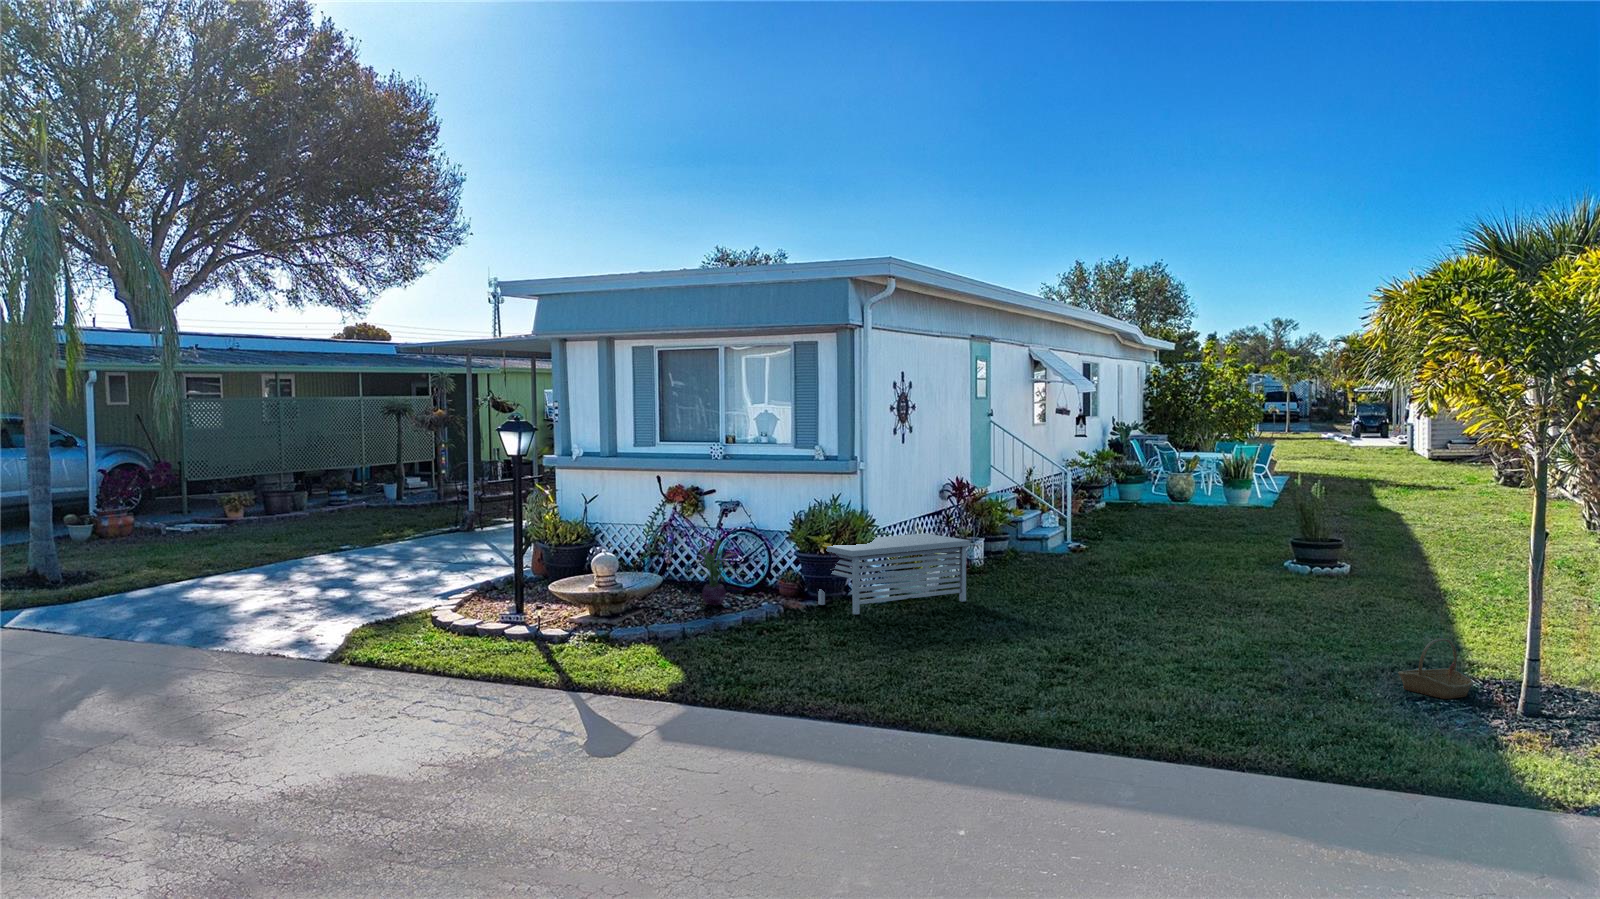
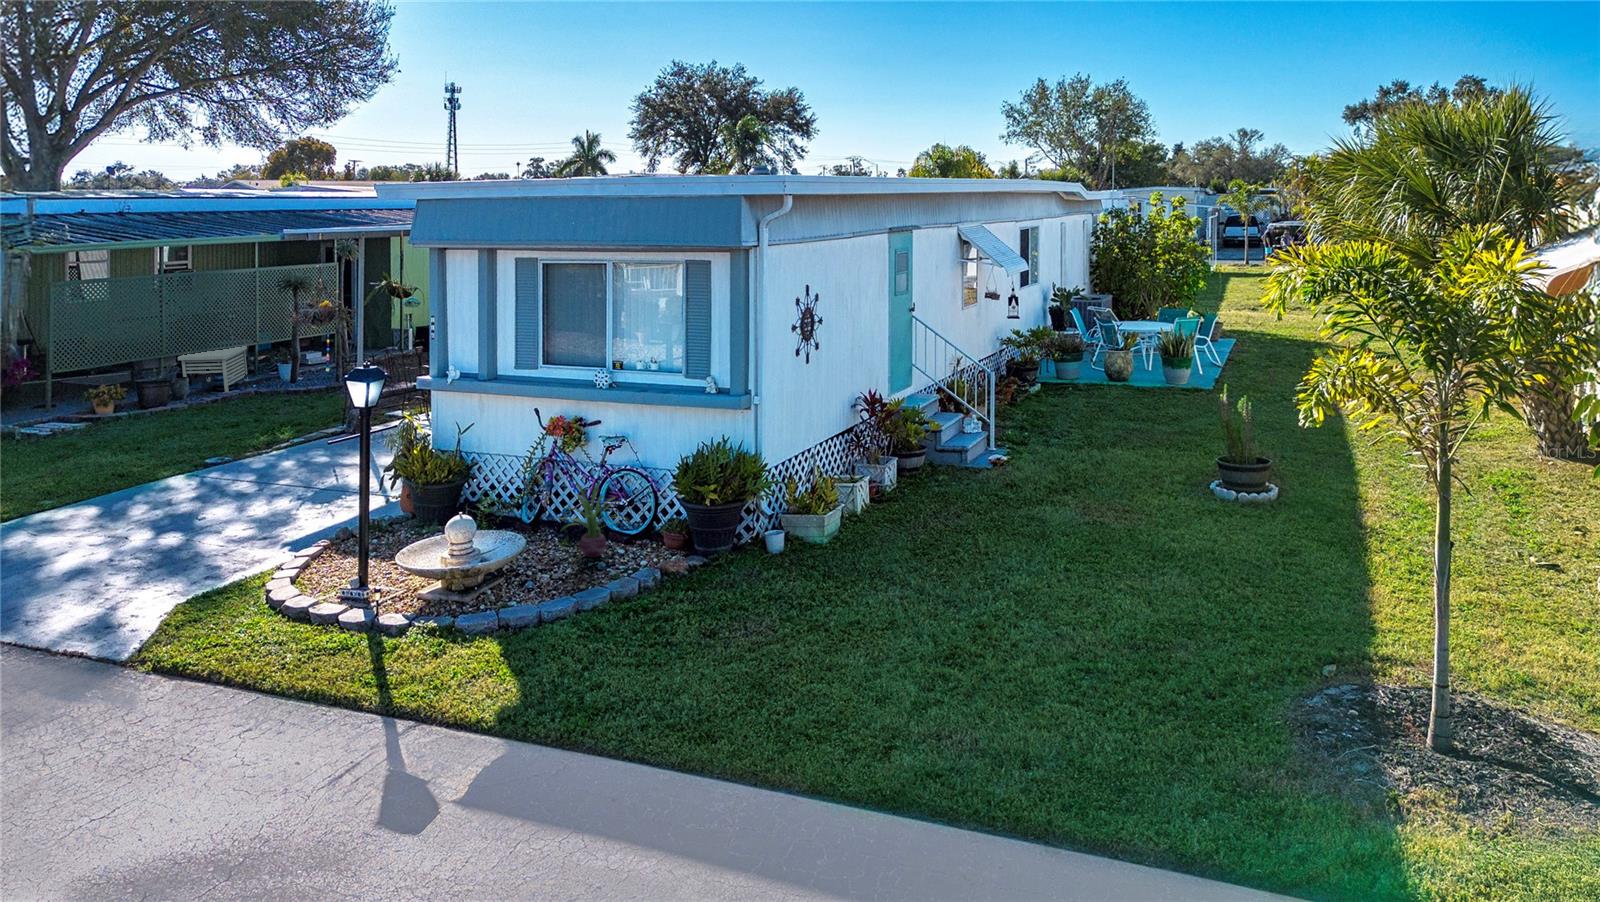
storage bench: present [818,533,970,615] -> present [178,346,248,392]
basket: present [1398,638,1473,699] -> none [1334,664,1419,736]

